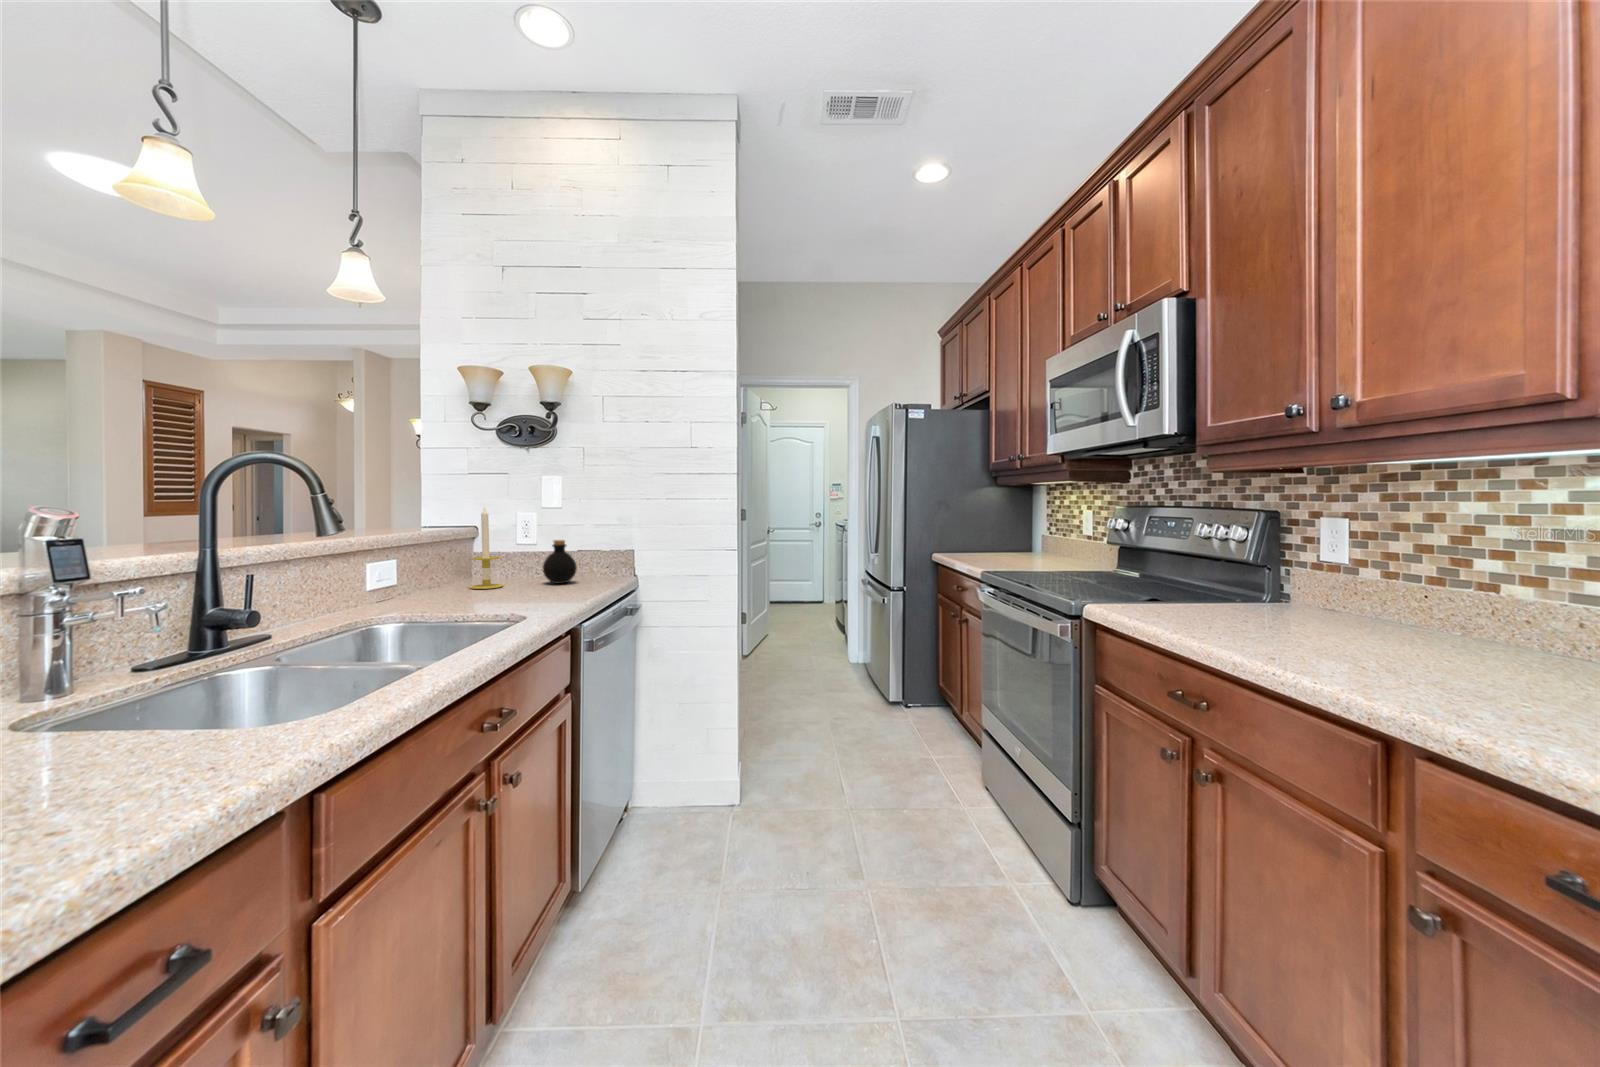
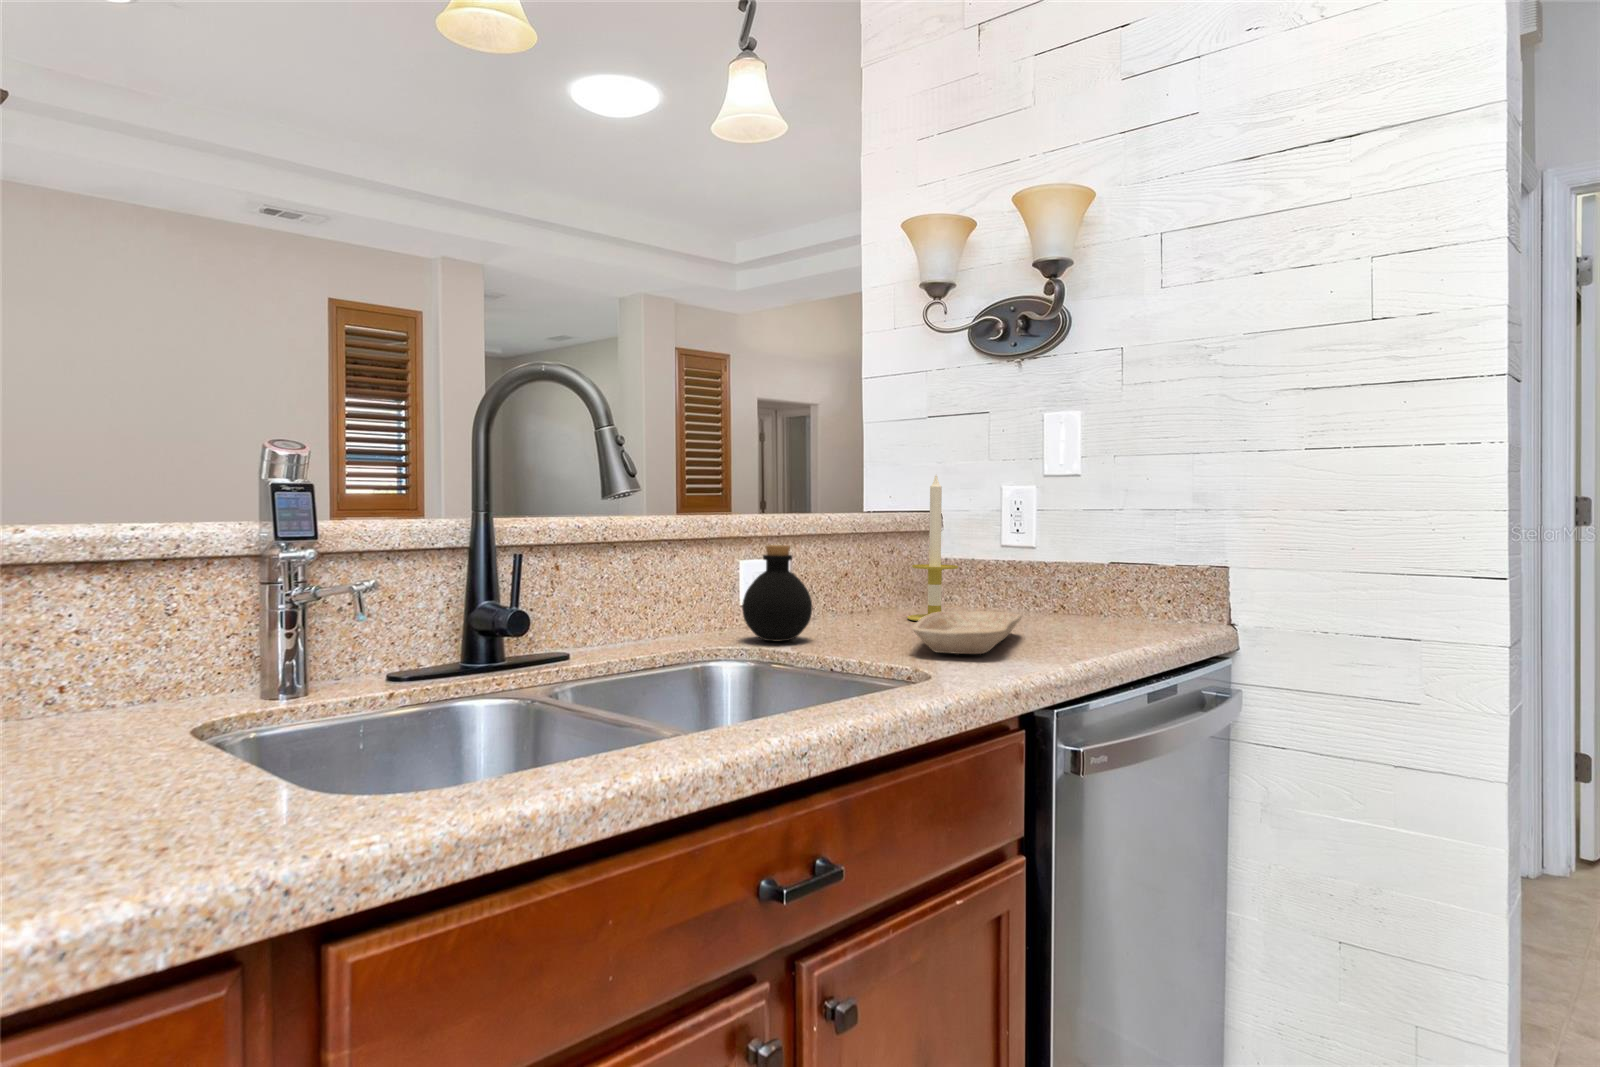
bottle: present [543,540,577,584] -> present [742,545,812,641]
tray: none [495,580,551,605] -> present [912,611,1022,654]

